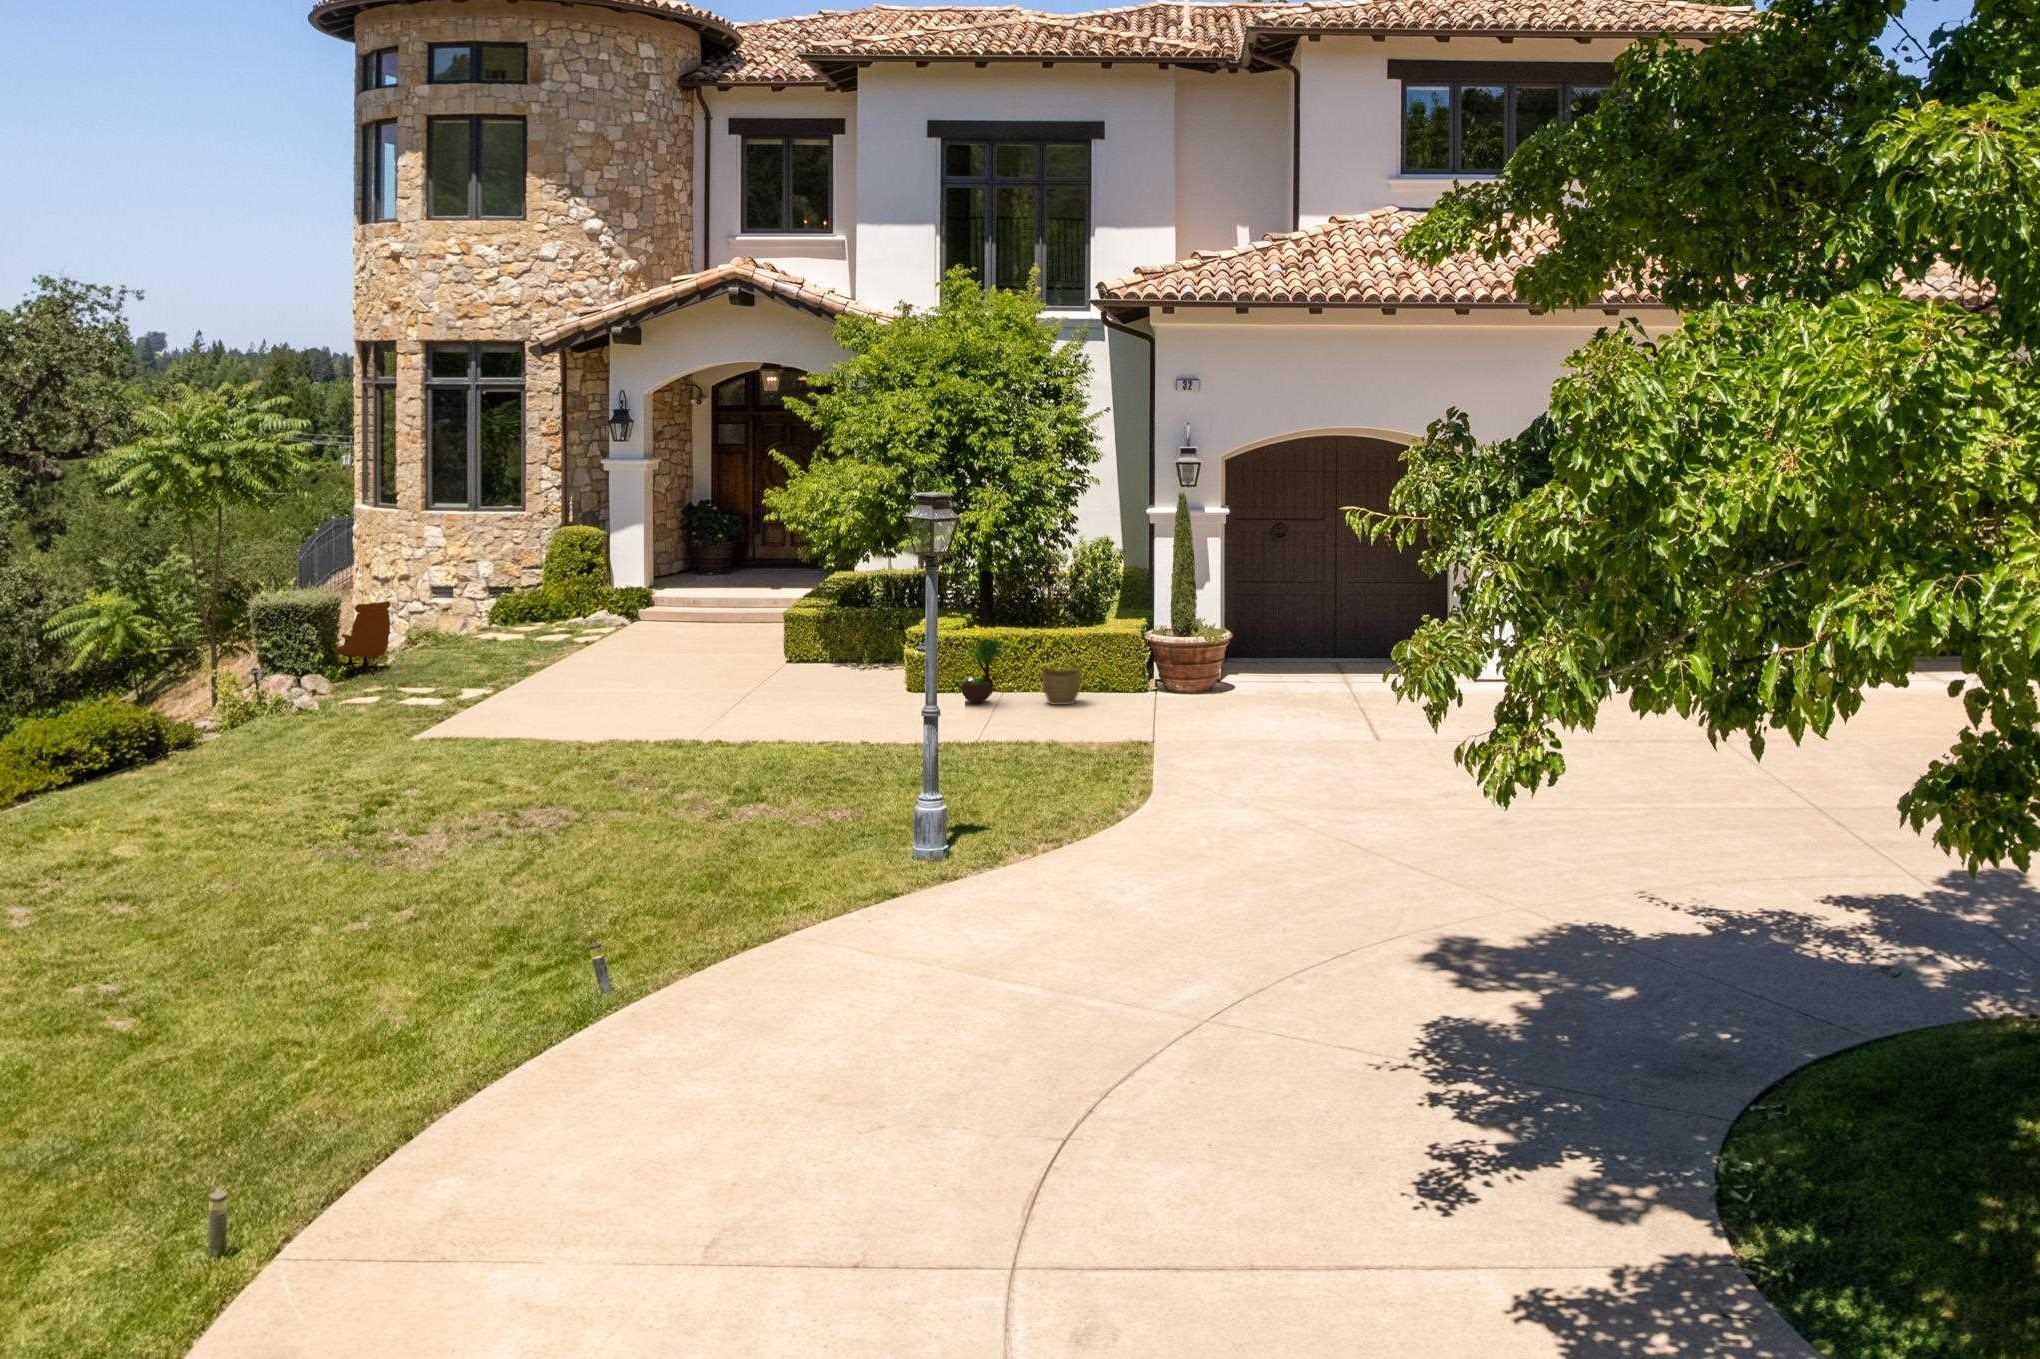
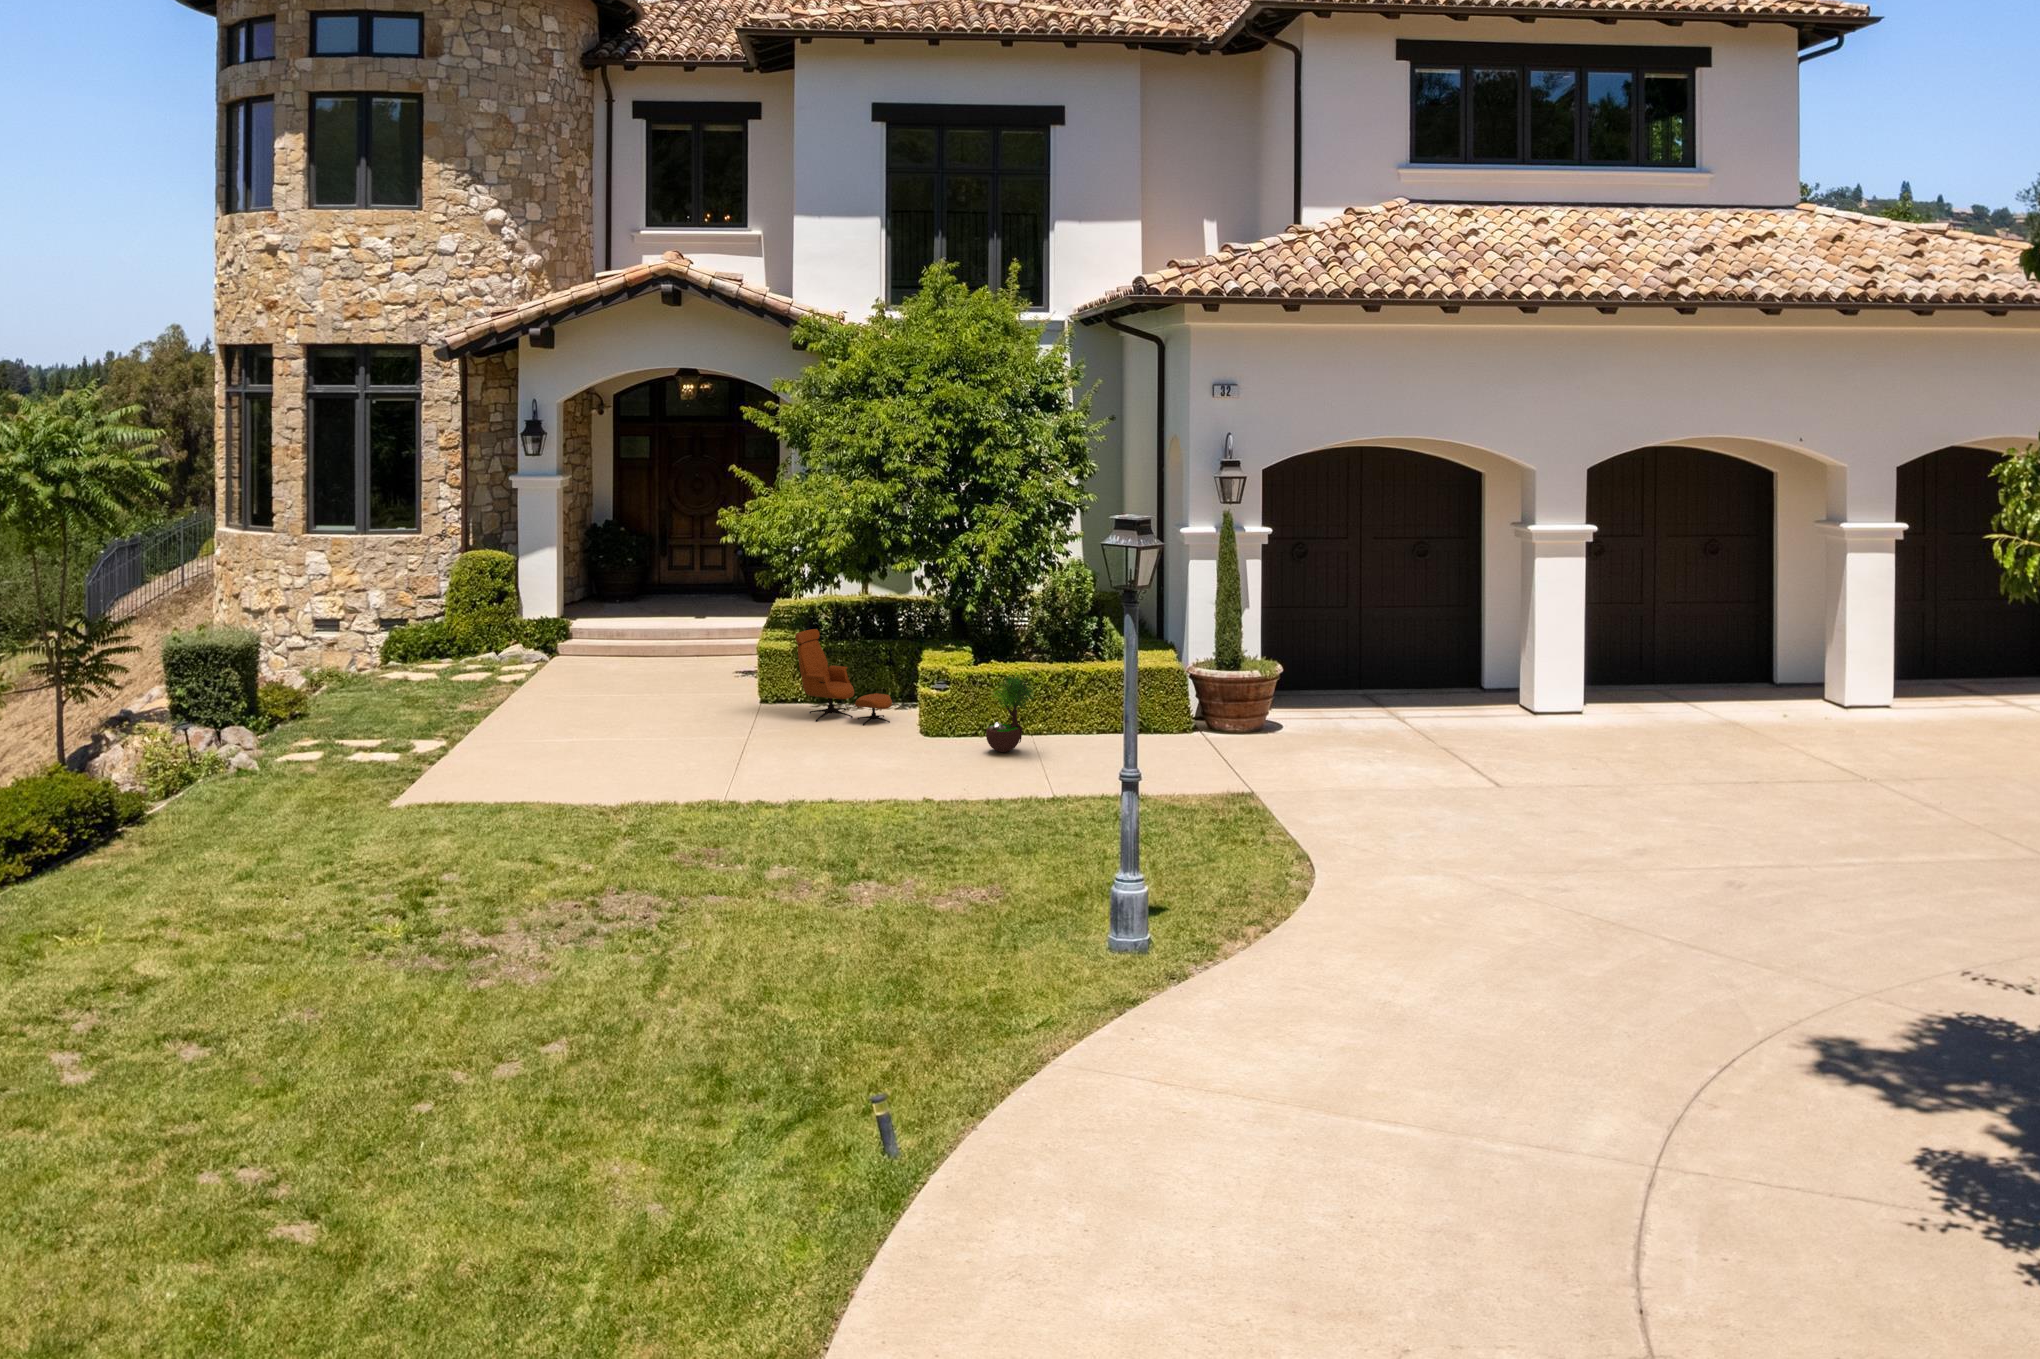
lounge chair: present [333,601,391,676] -> present [795,629,892,725]
woven basket: present [1042,657,1081,705] -> none [1077,696,1122,752]

